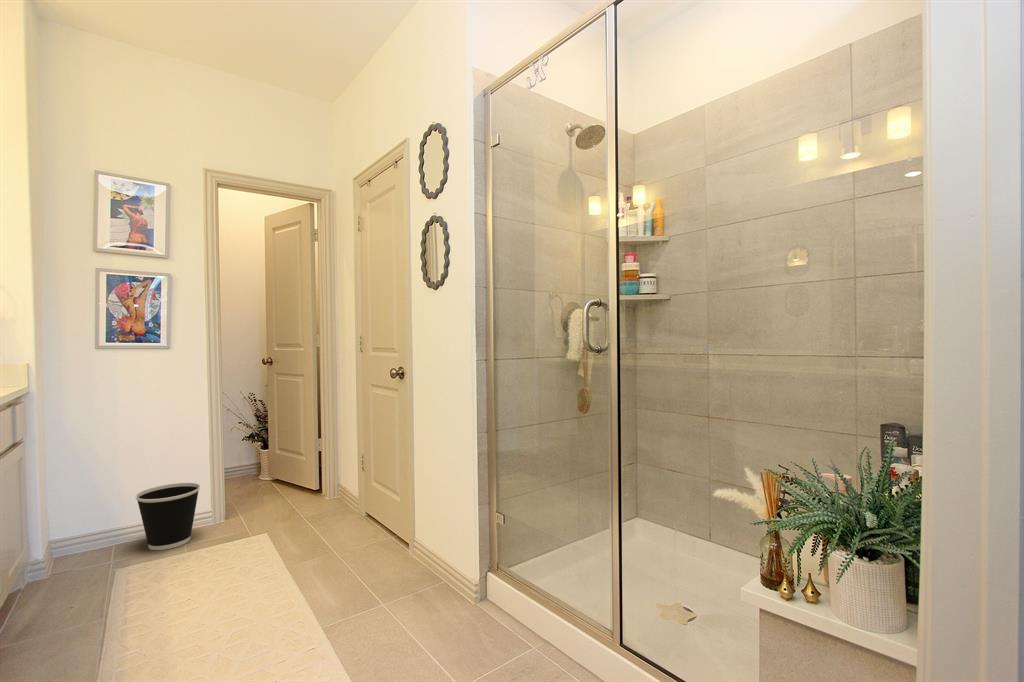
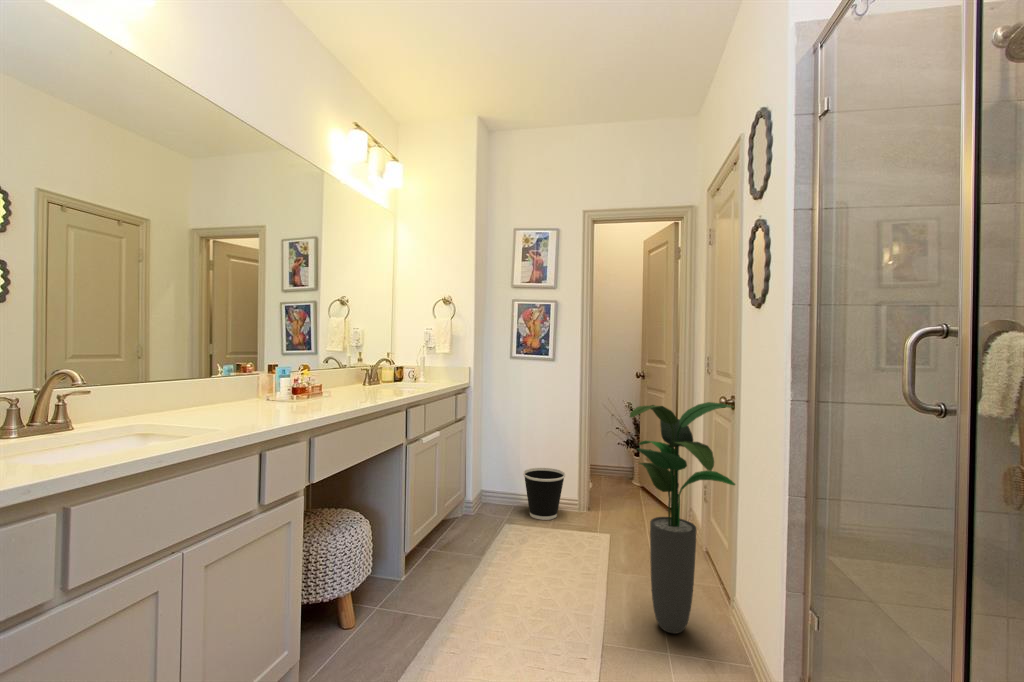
potted plant: none [329,372,425,588] -> present [630,402,735,633]

